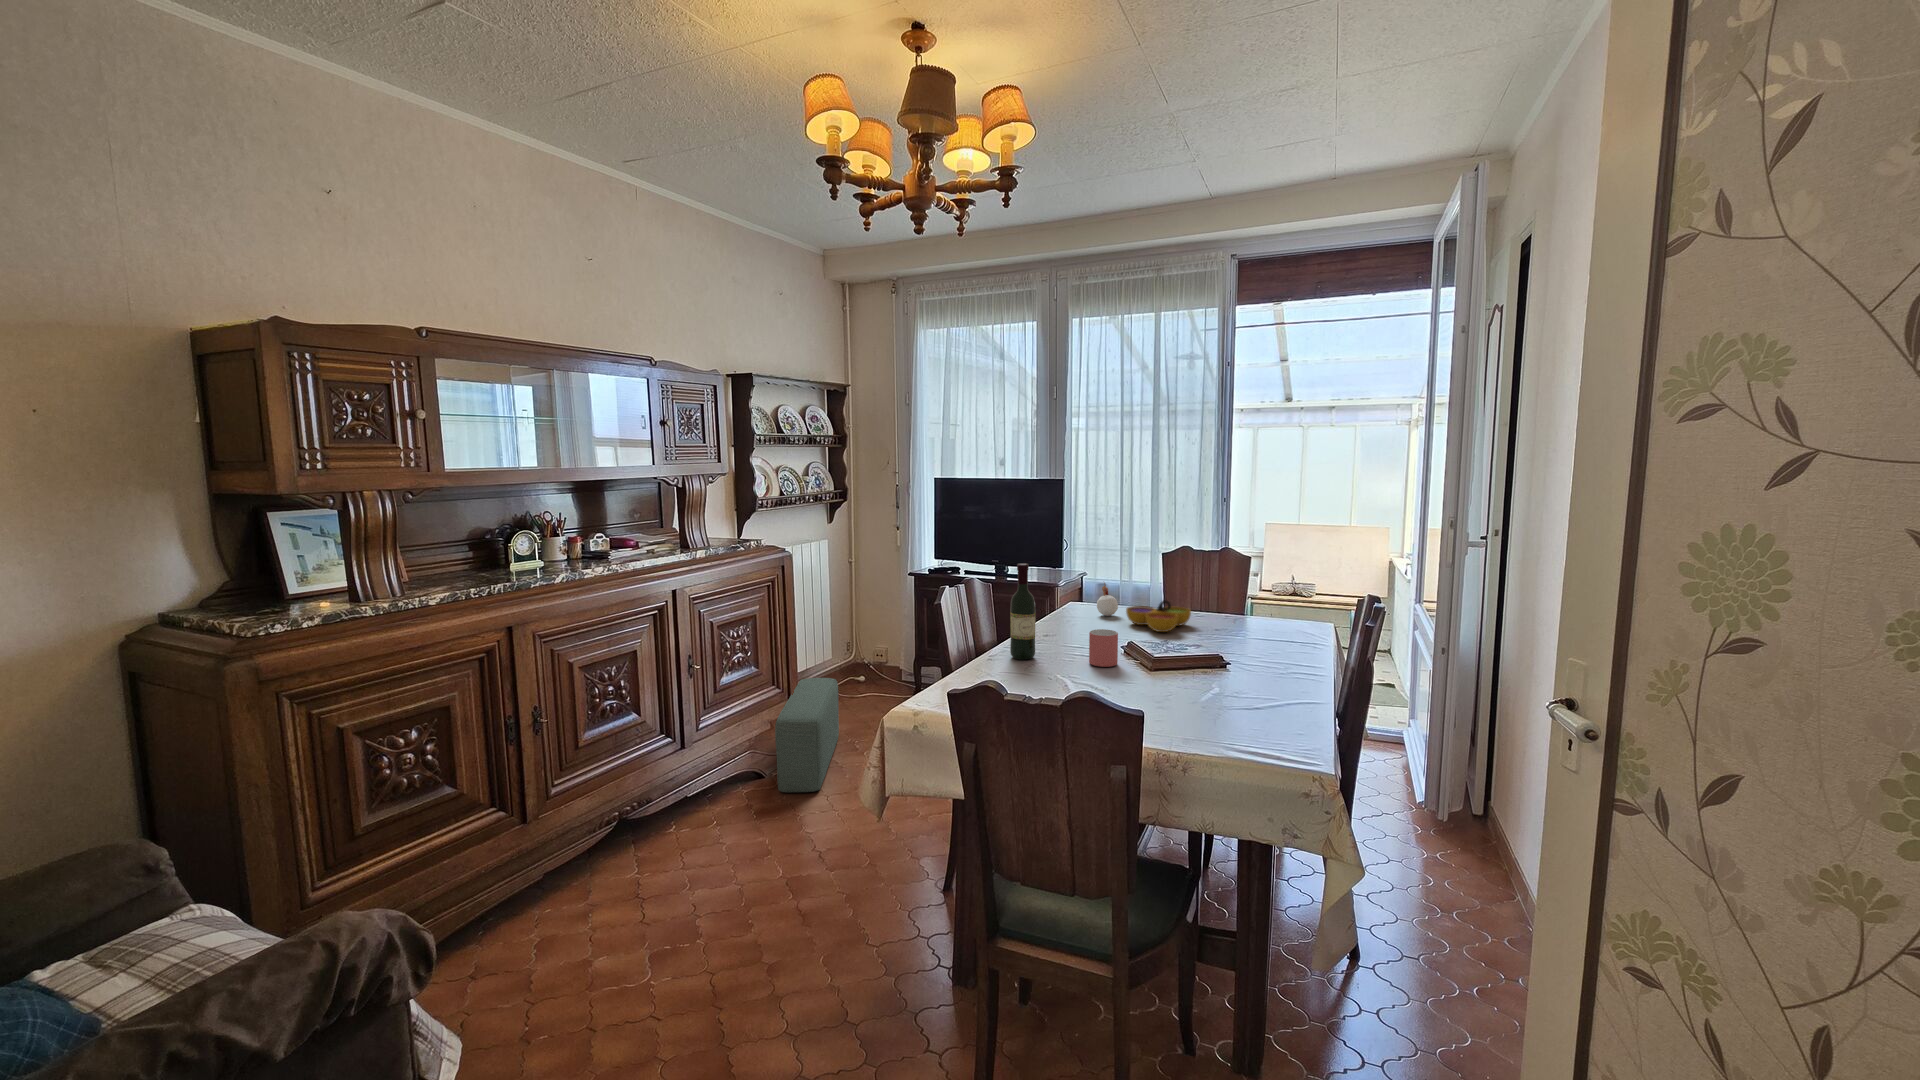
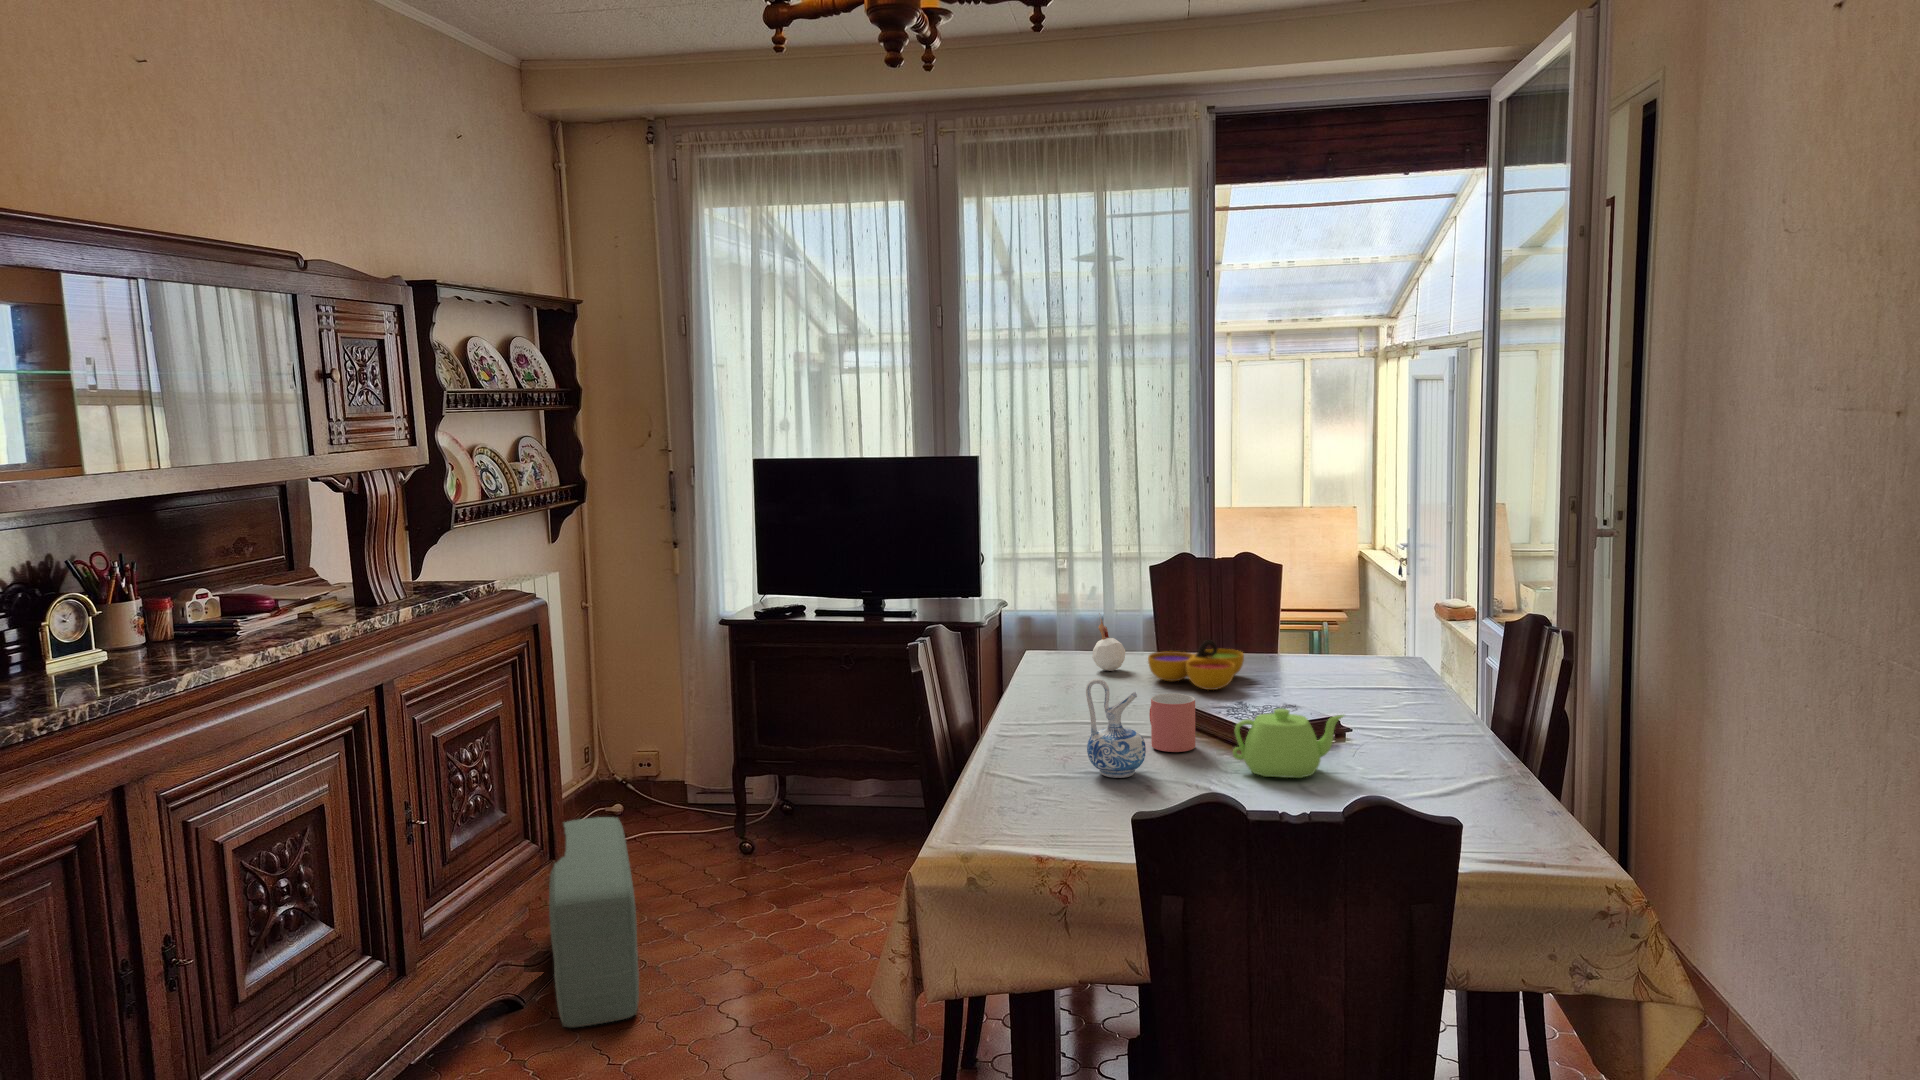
wine bottle: present [1010,563,1036,659] -> none [1023,599,1064,753]
ceramic pitcher: none [1034,614,1071,678] -> present [1086,679,1146,778]
teapot: none [1128,643,1201,690] -> present [1233,708,1344,778]

